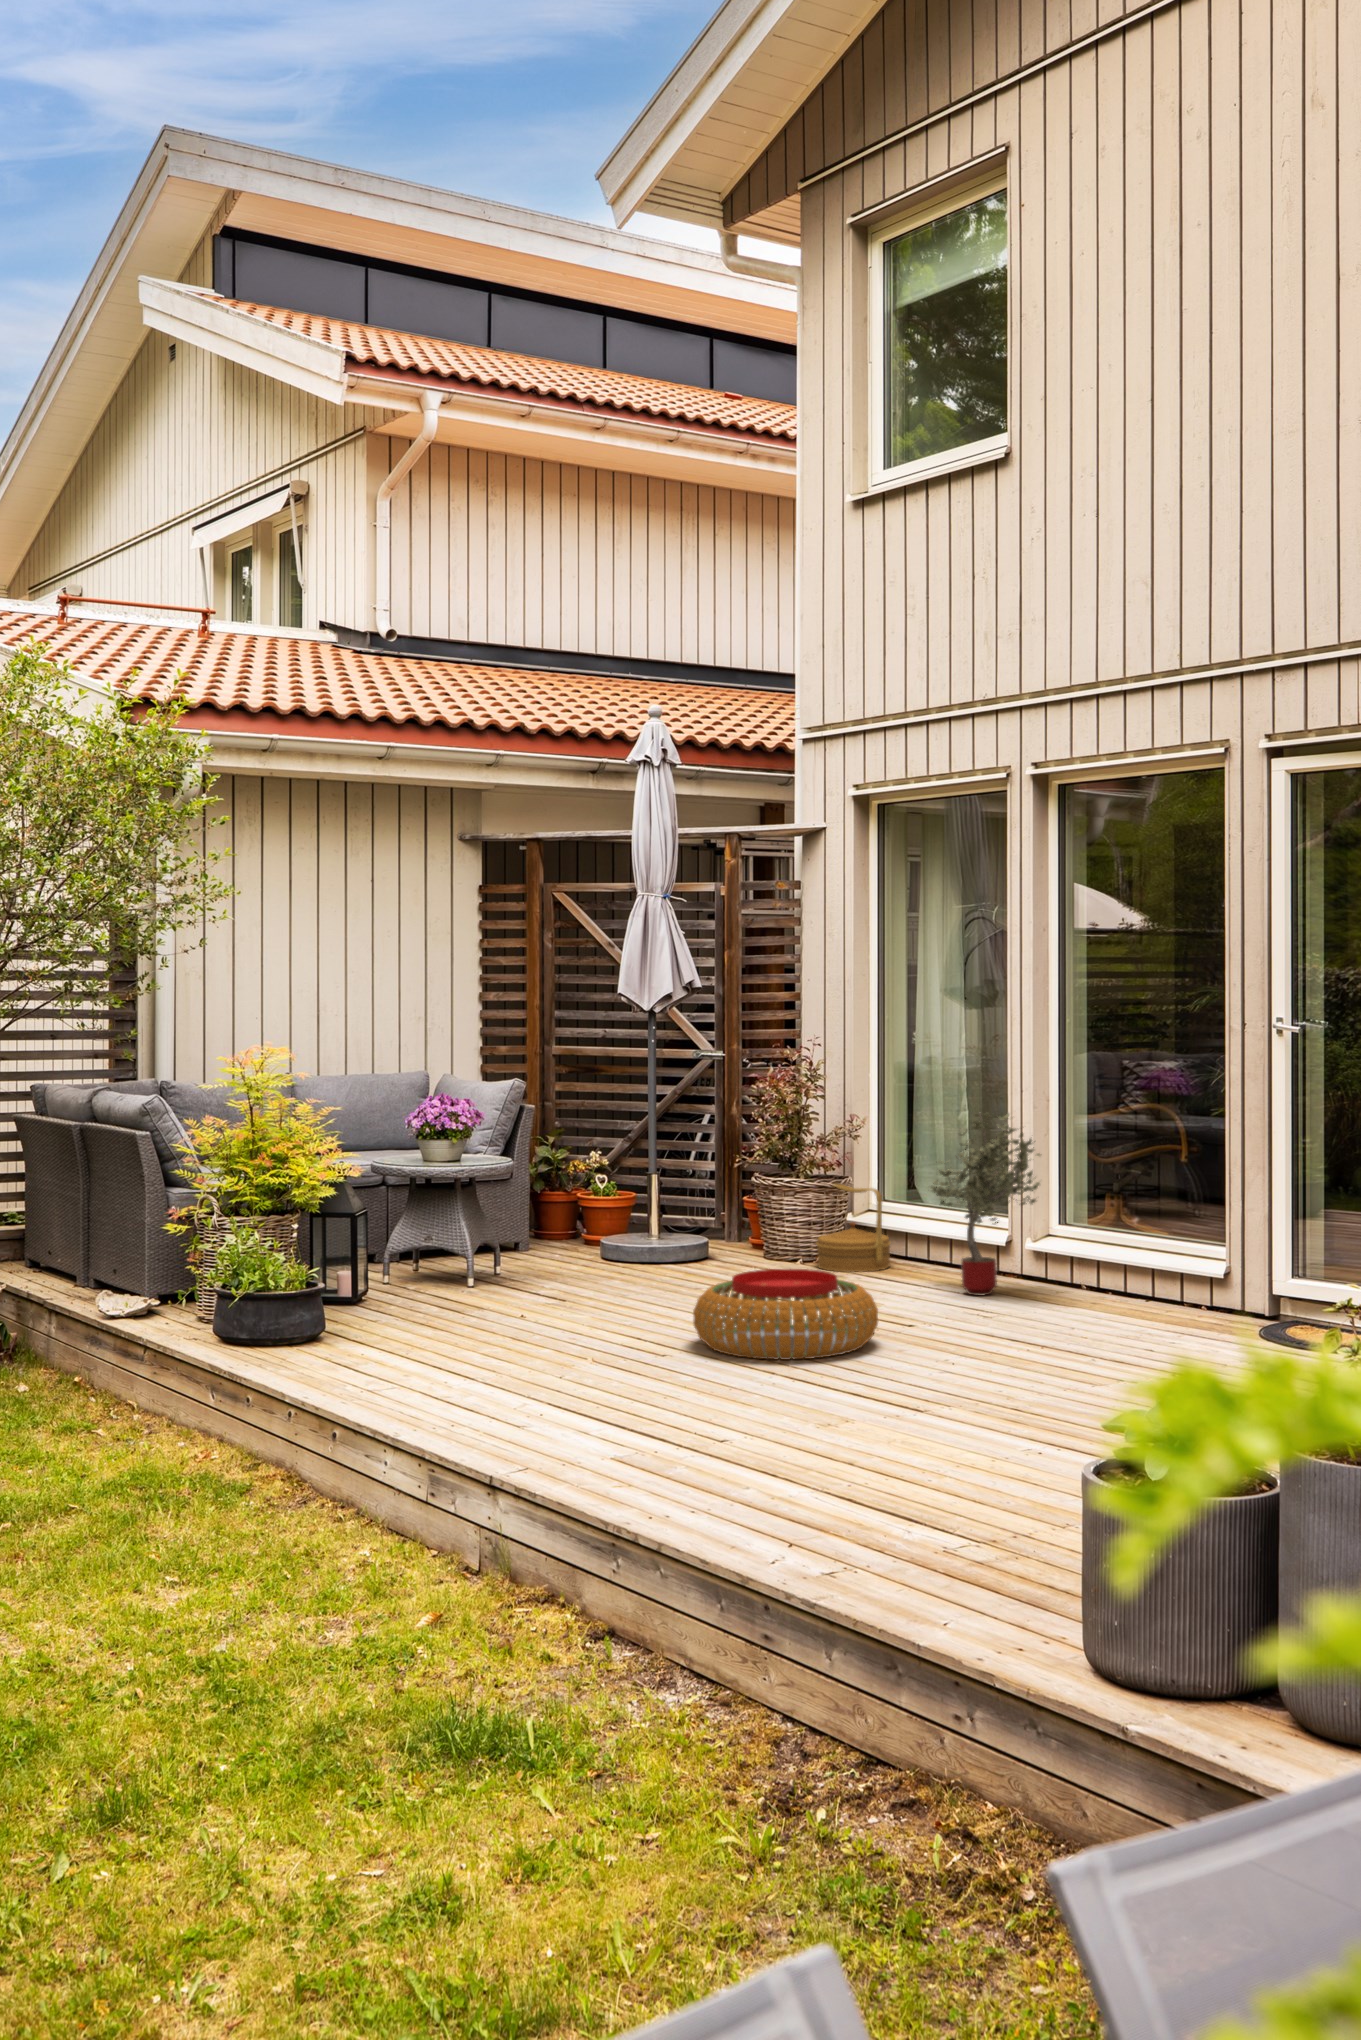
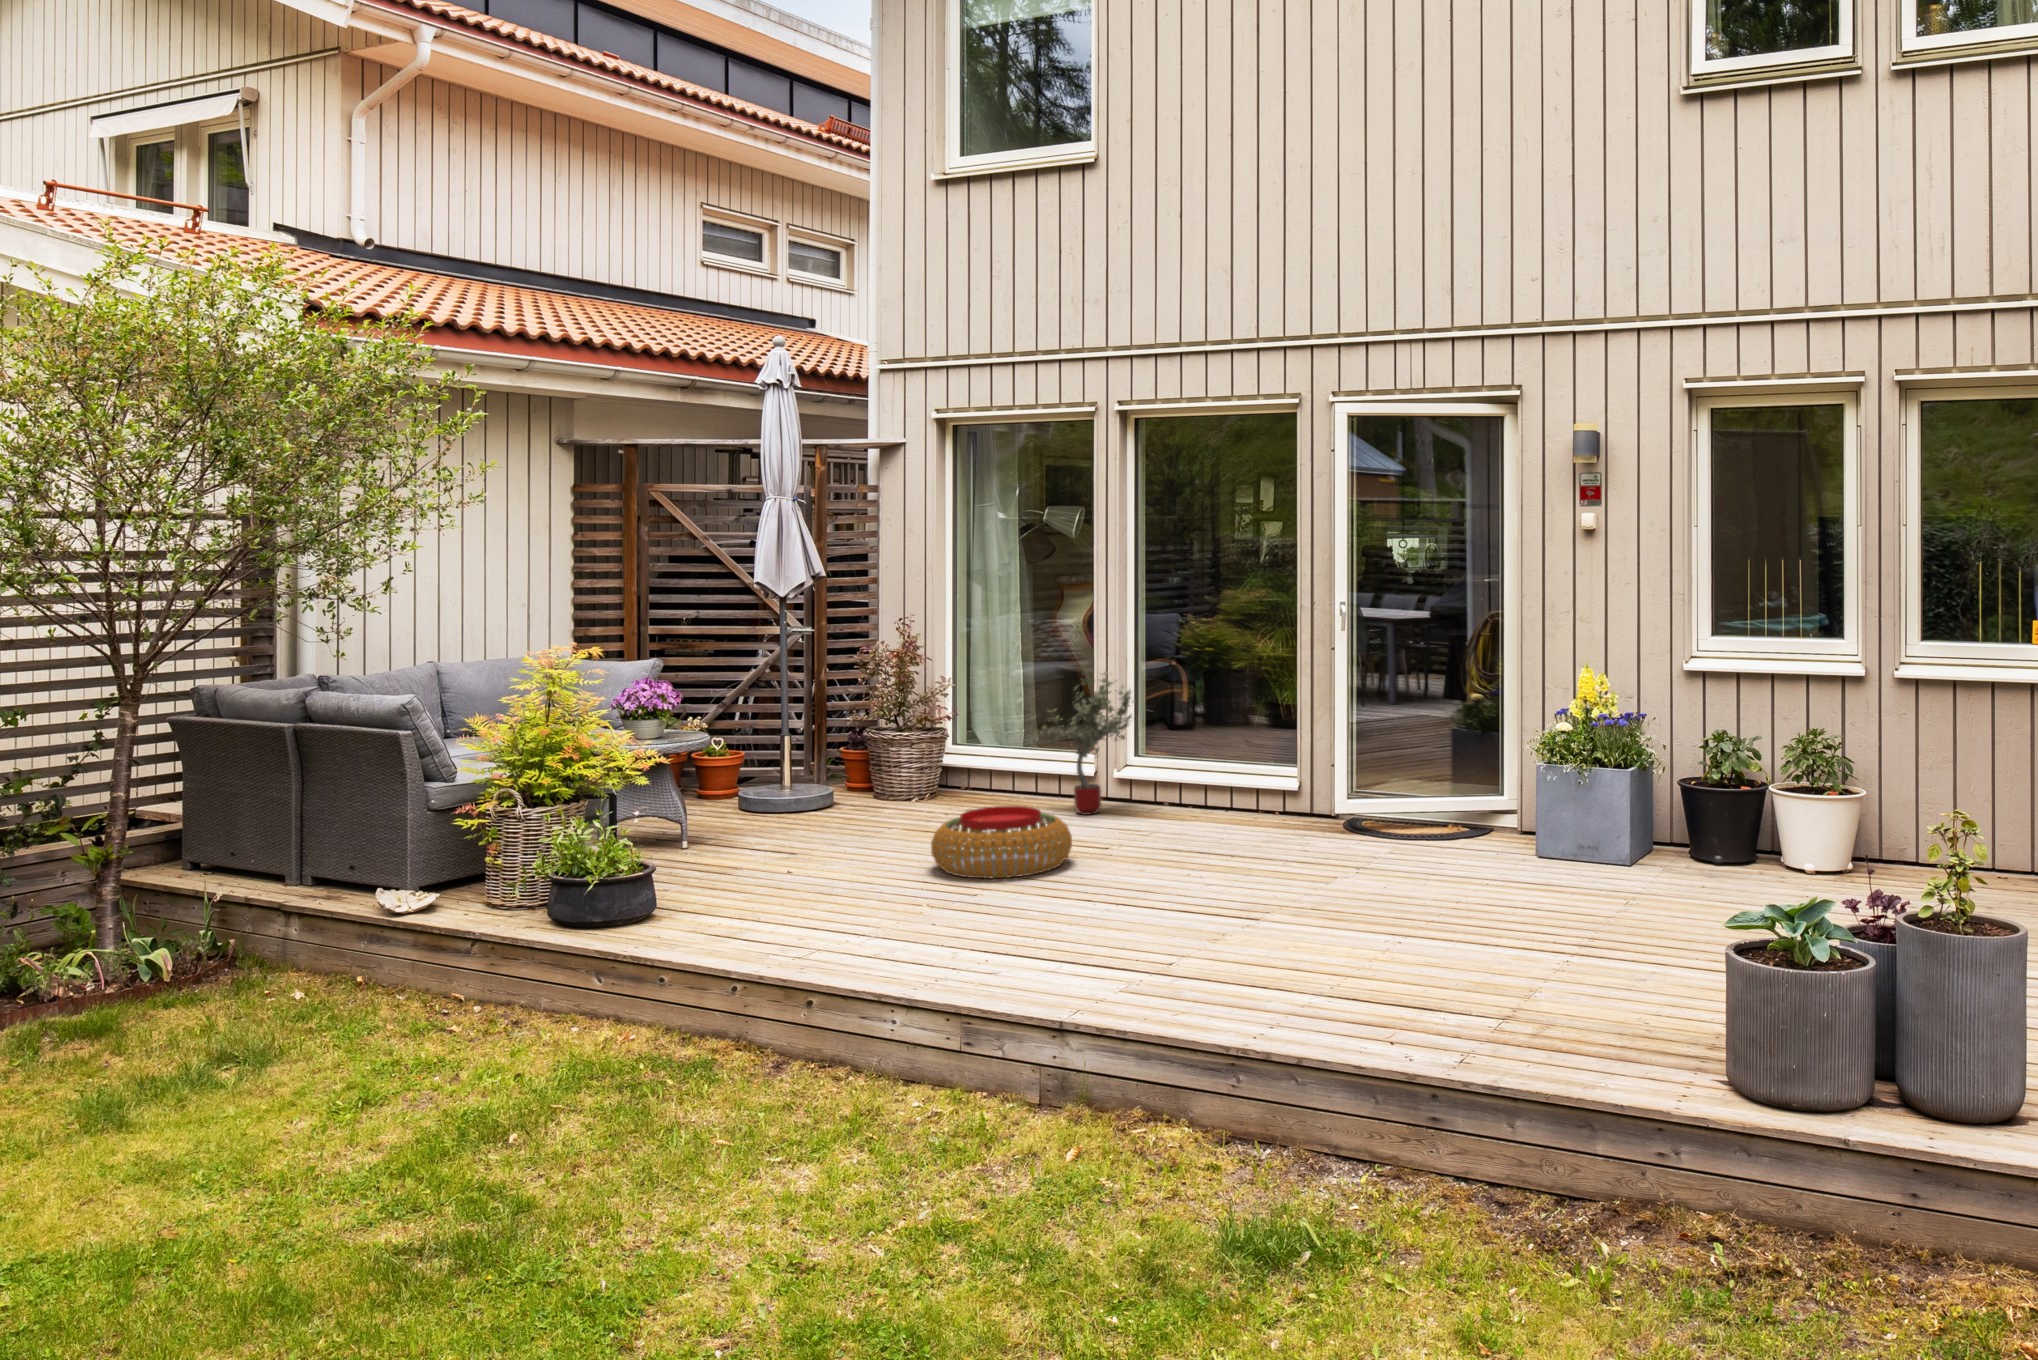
woven basket: present [816,1184,891,1272] -> none [930,733,991,806]

